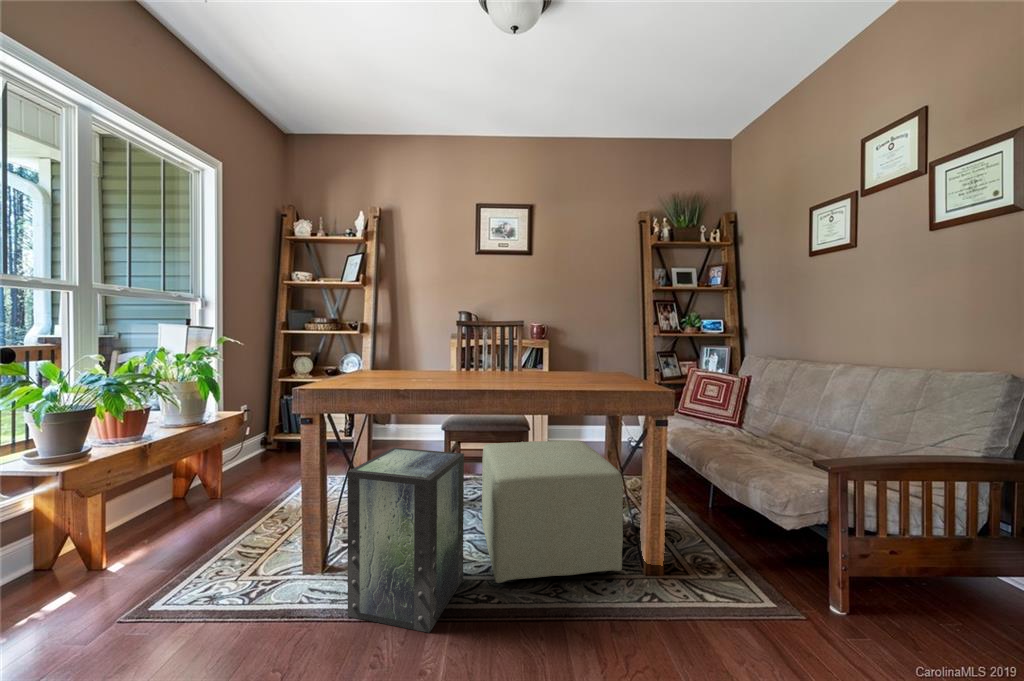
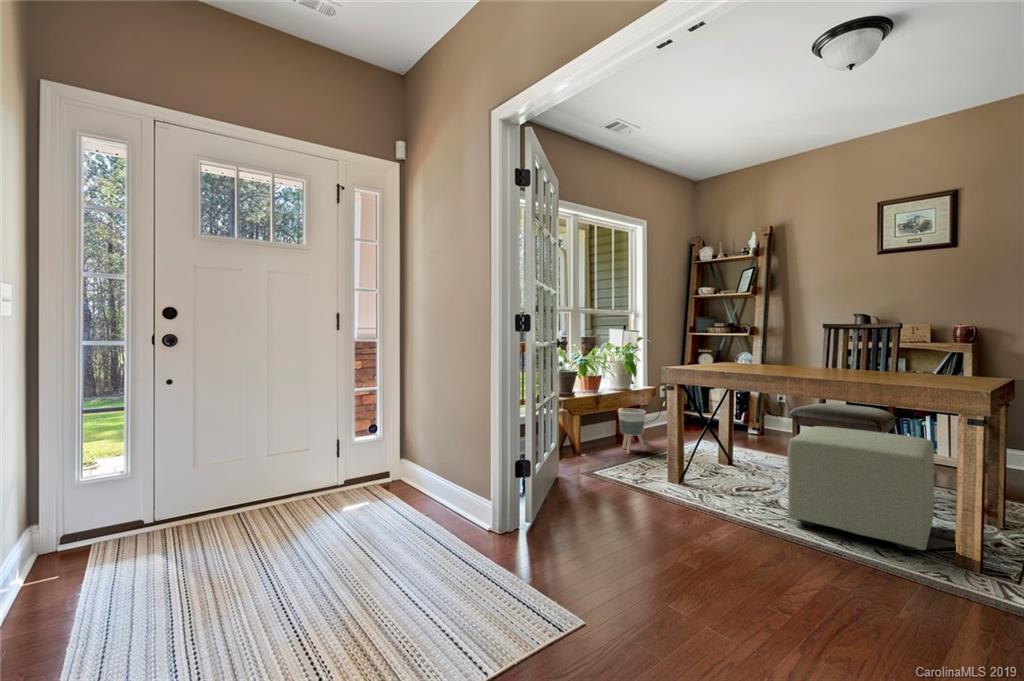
storage box: present [347,448,464,633] -> none [682,410,769,521]
planter: none [186,452,239,532] -> present [618,409,646,453]

